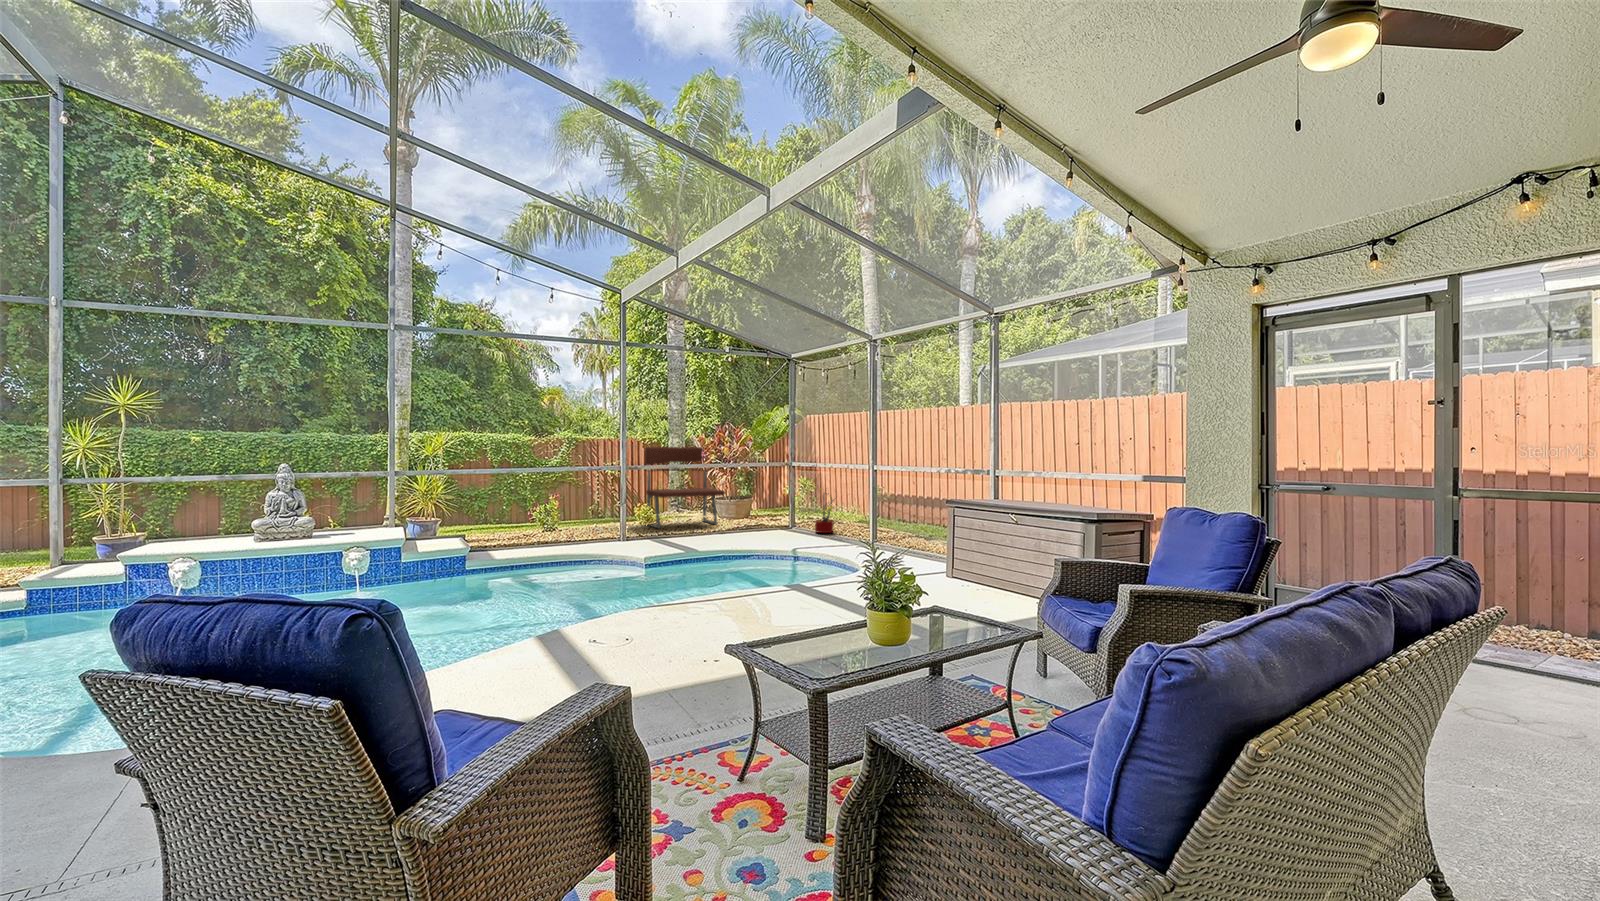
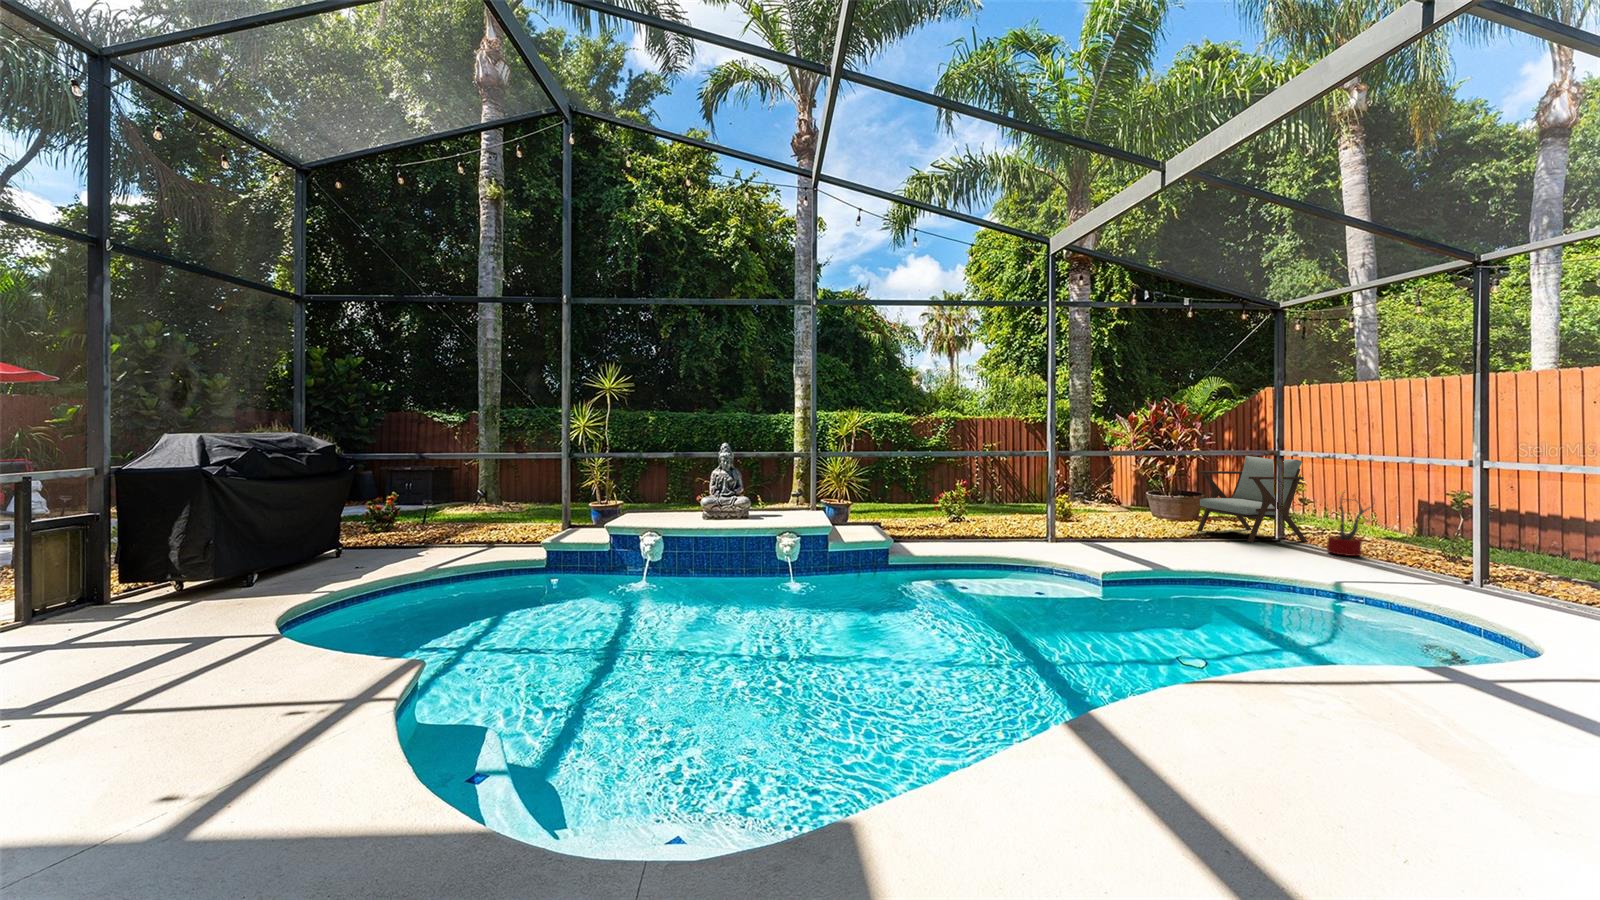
bench: present [645,447,725,528] -> none [1067,431,1175,530]
lounge chair: none [743,464,811,529] -> present [1197,456,1307,542]

